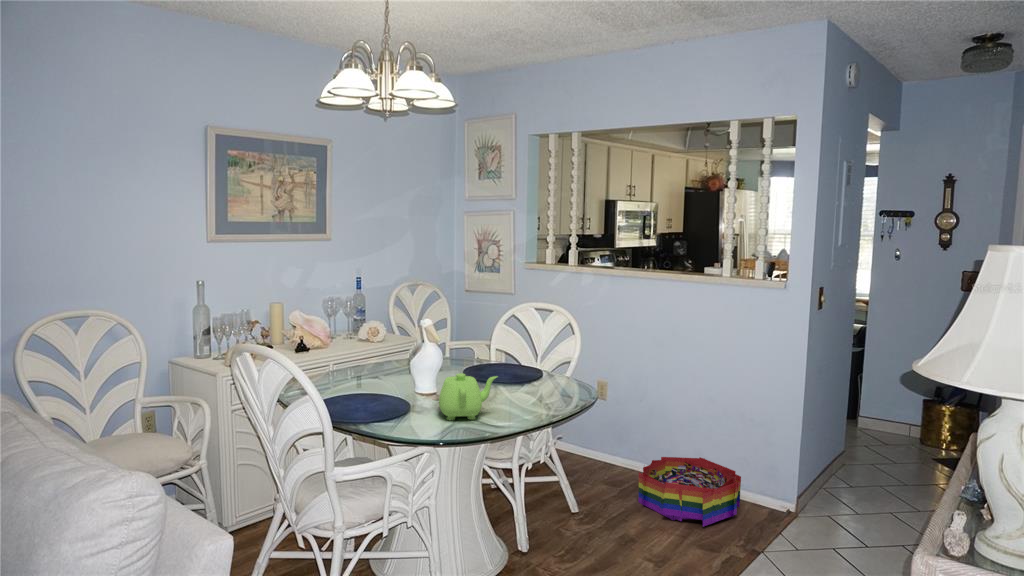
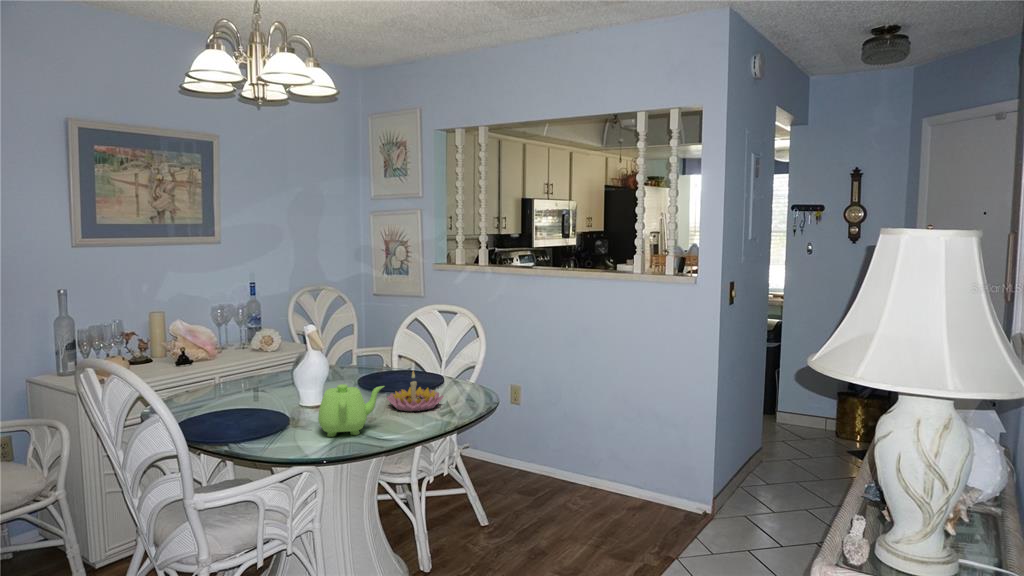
candle holder: none [494,362,547,401] -> present [387,371,444,412]
storage bin: present [639,457,741,527] -> none [552,460,656,533]

